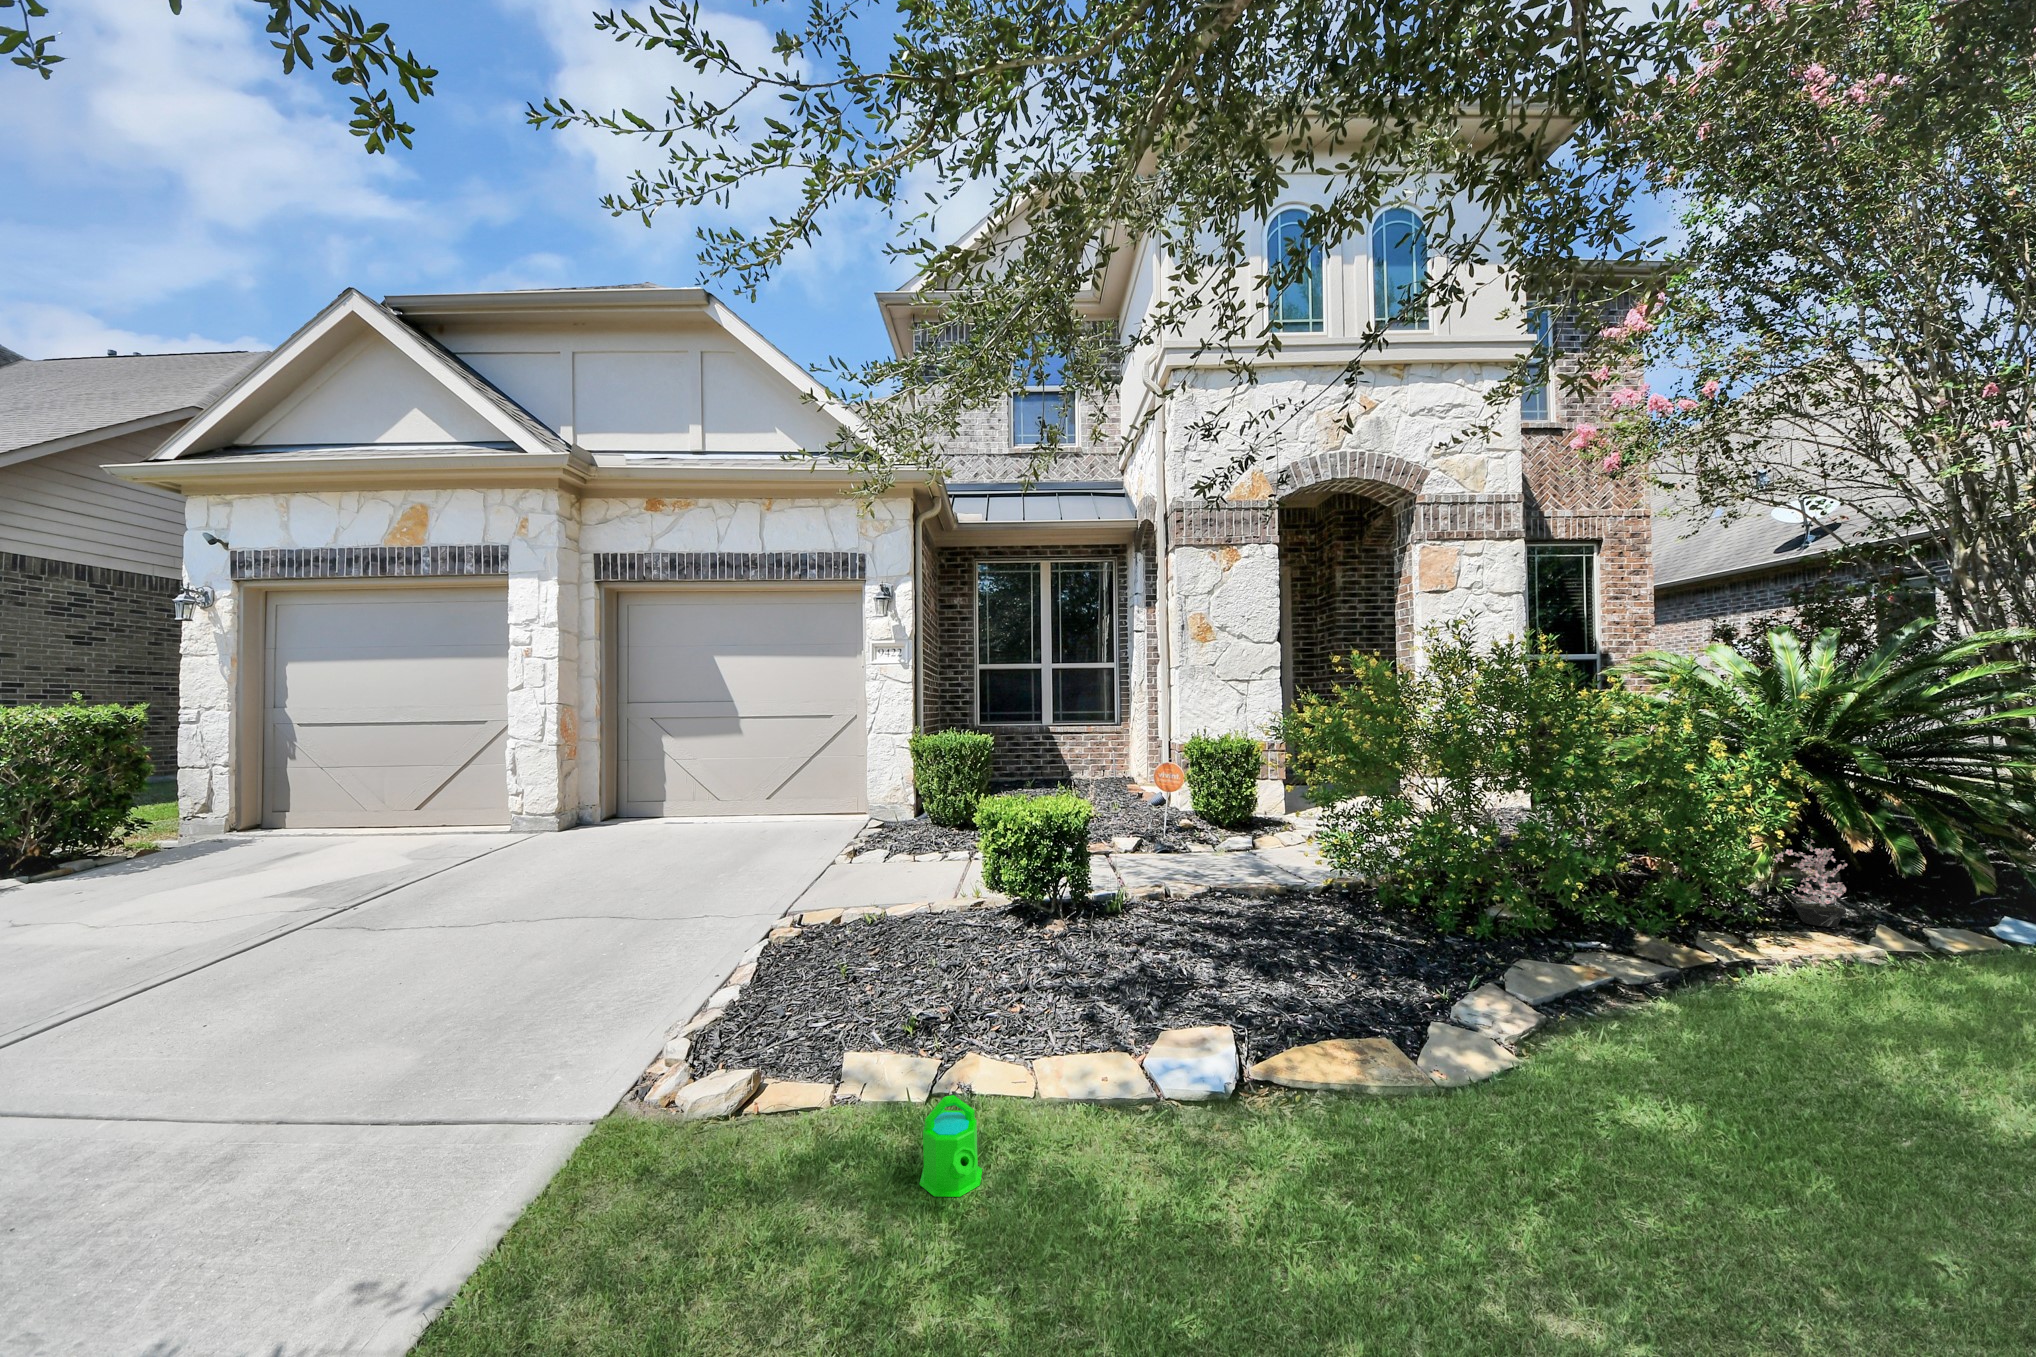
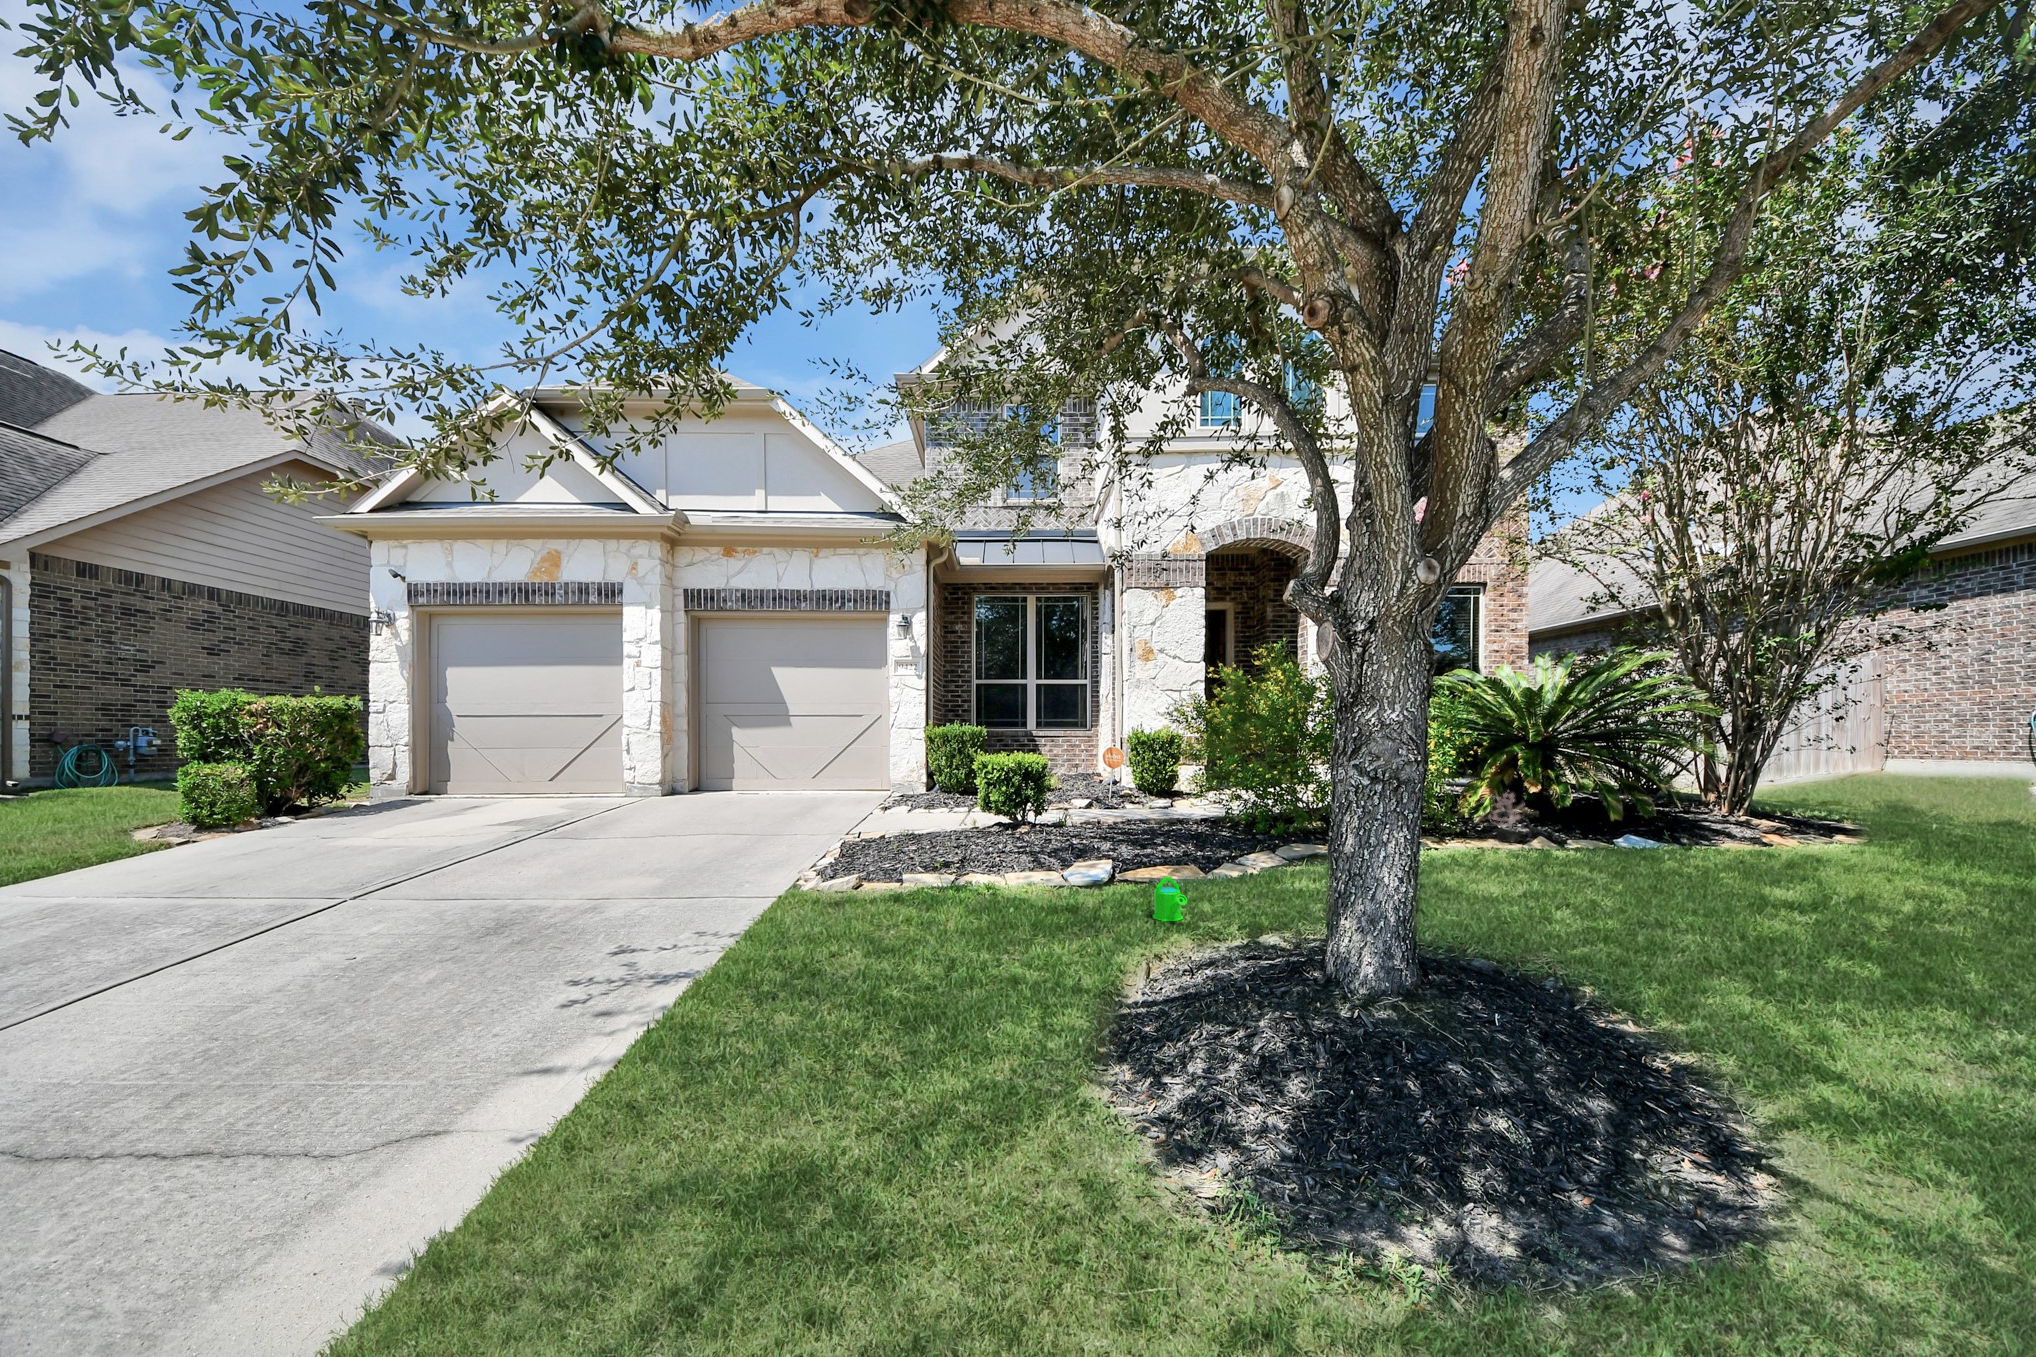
watering can: present [919,1095,983,1197] -> present [1152,877,1187,921]

